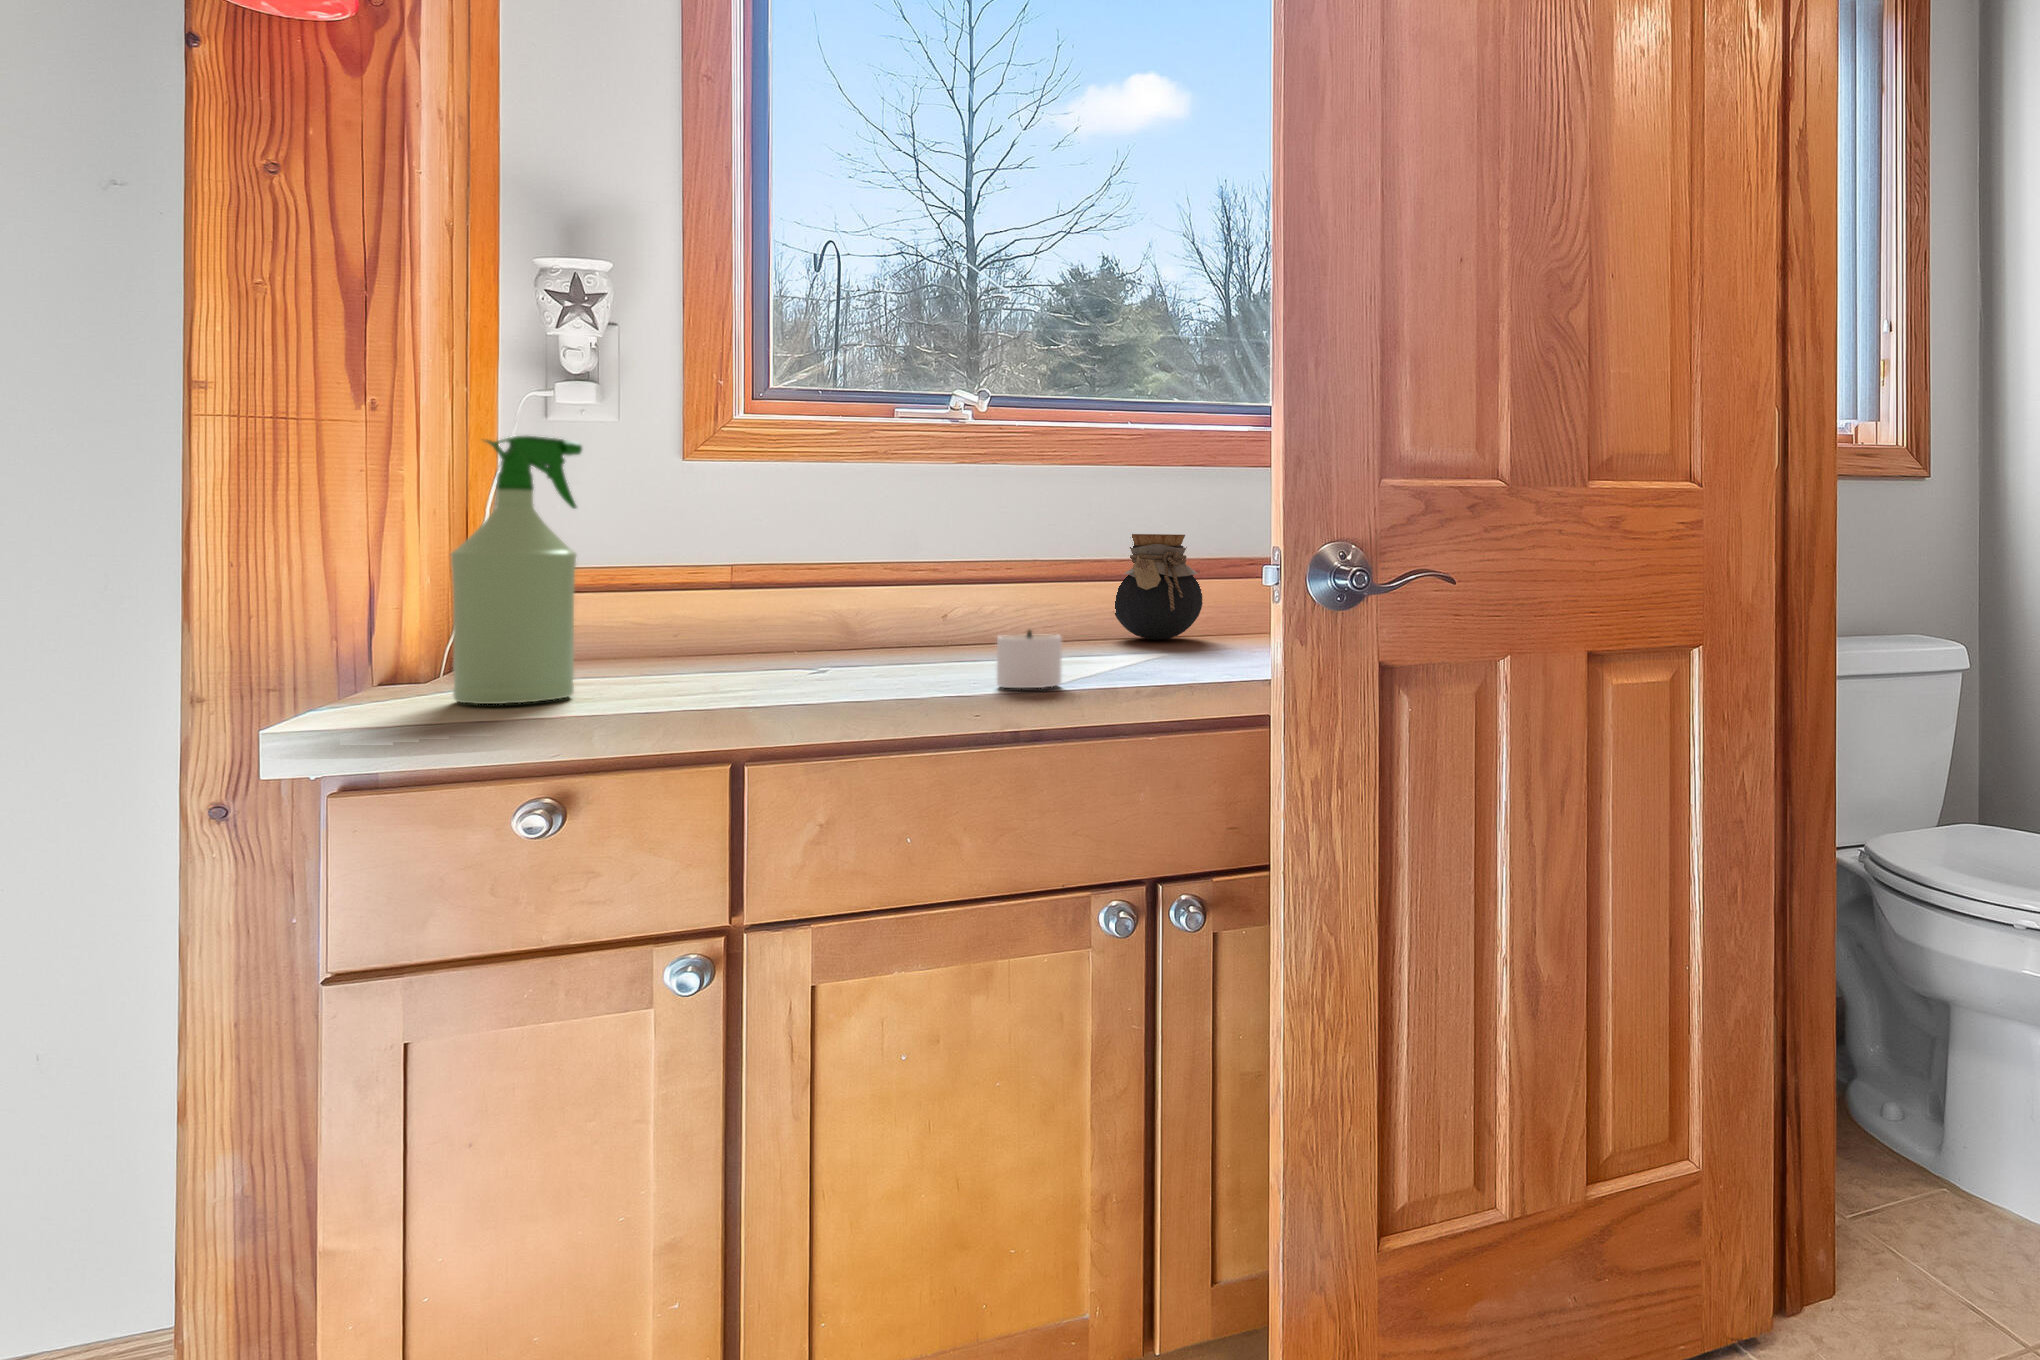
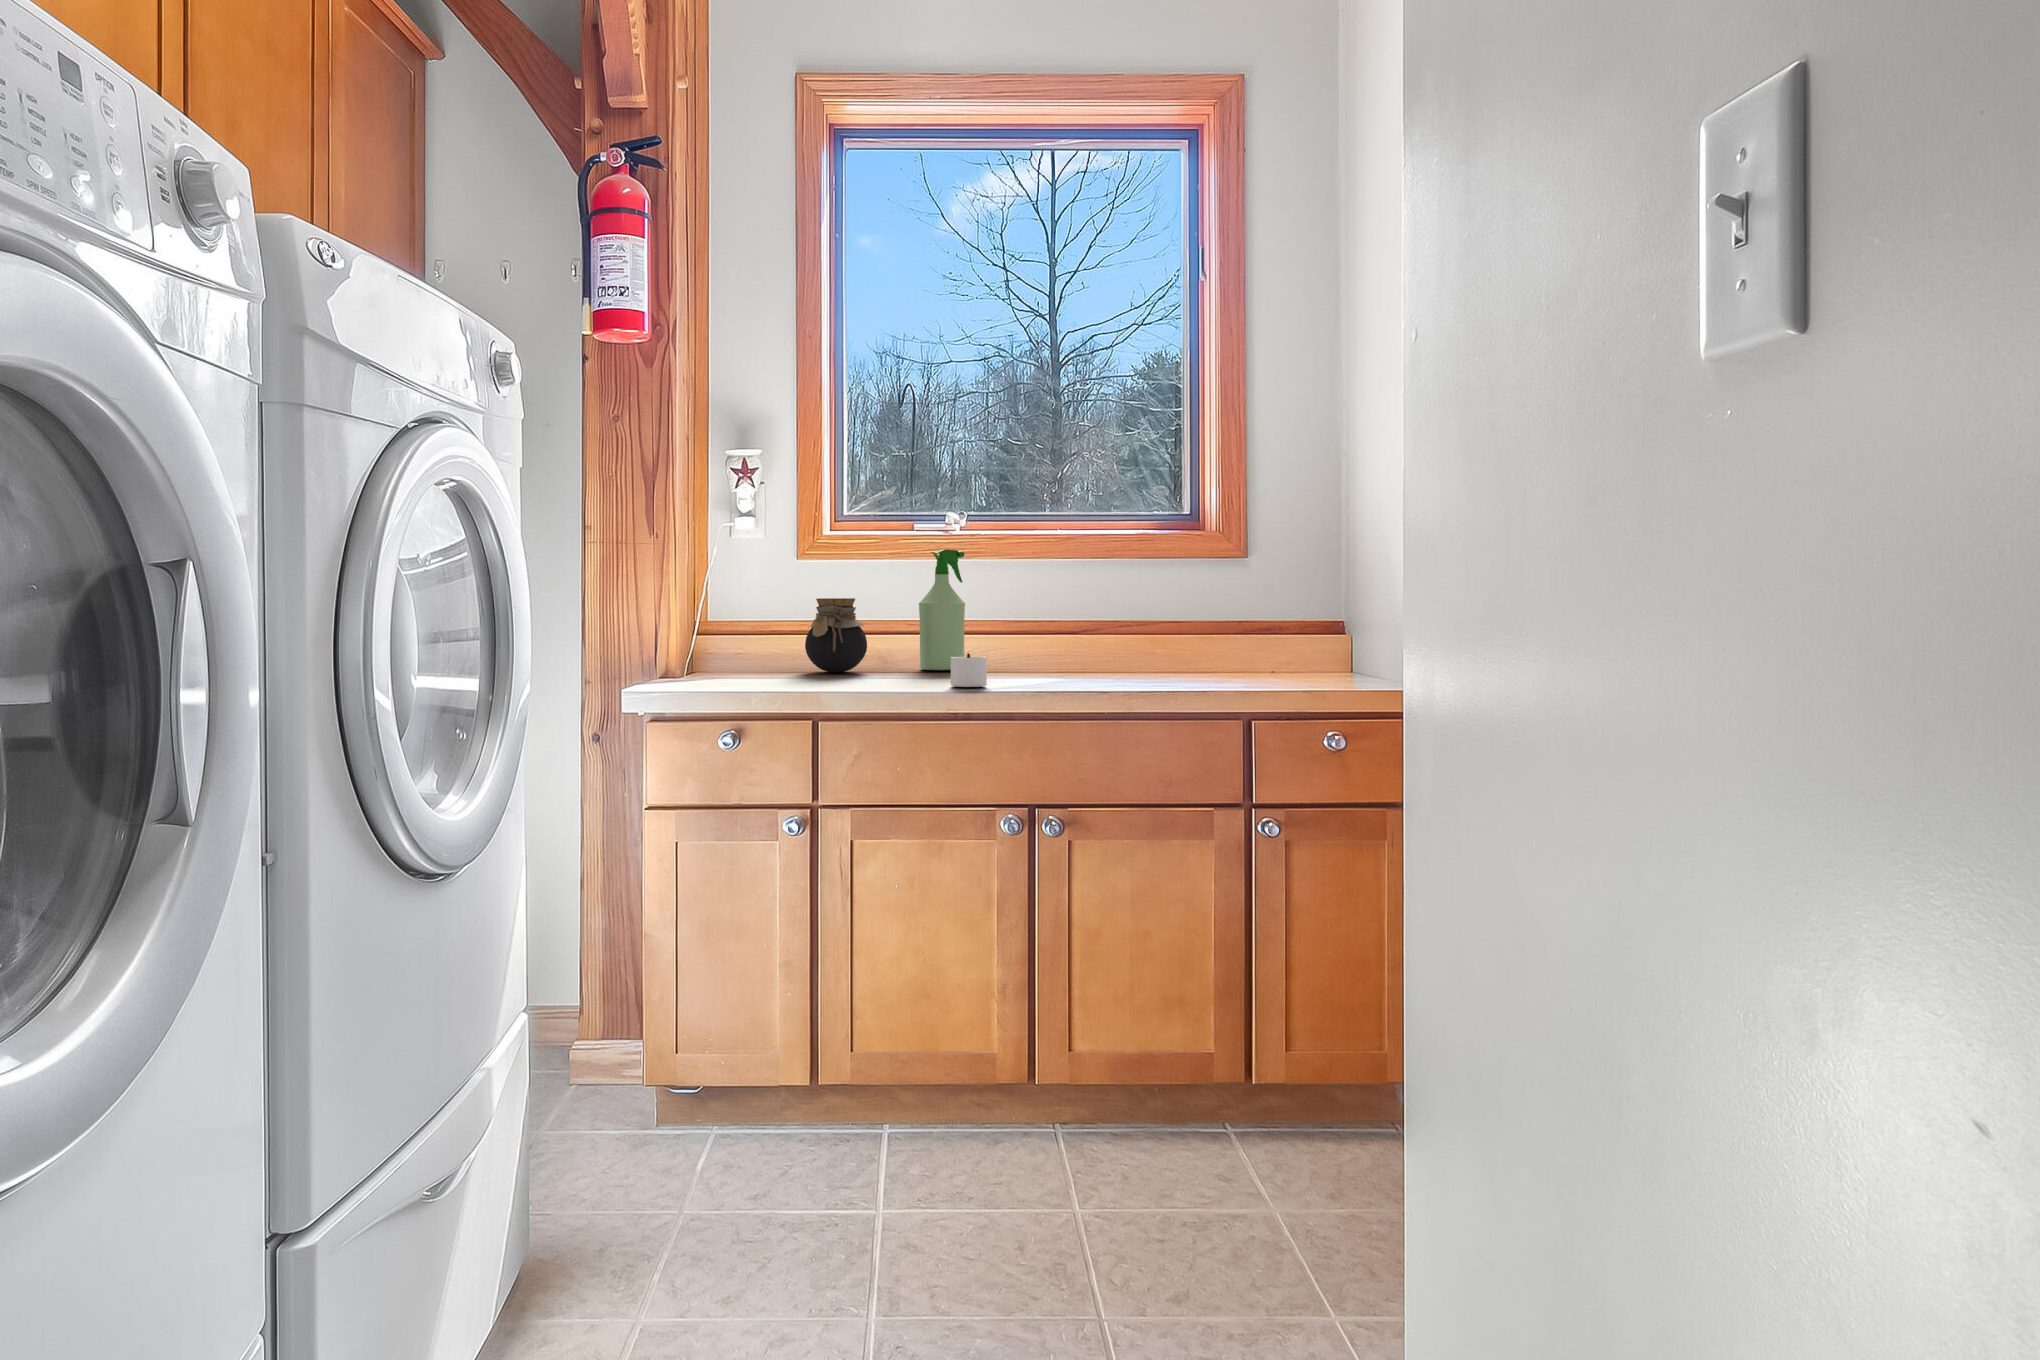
spray bottle: present [450,436,582,704] -> present [919,550,965,670]
jar: present [1115,534,1203,639] -> present [805,598,867,672]

